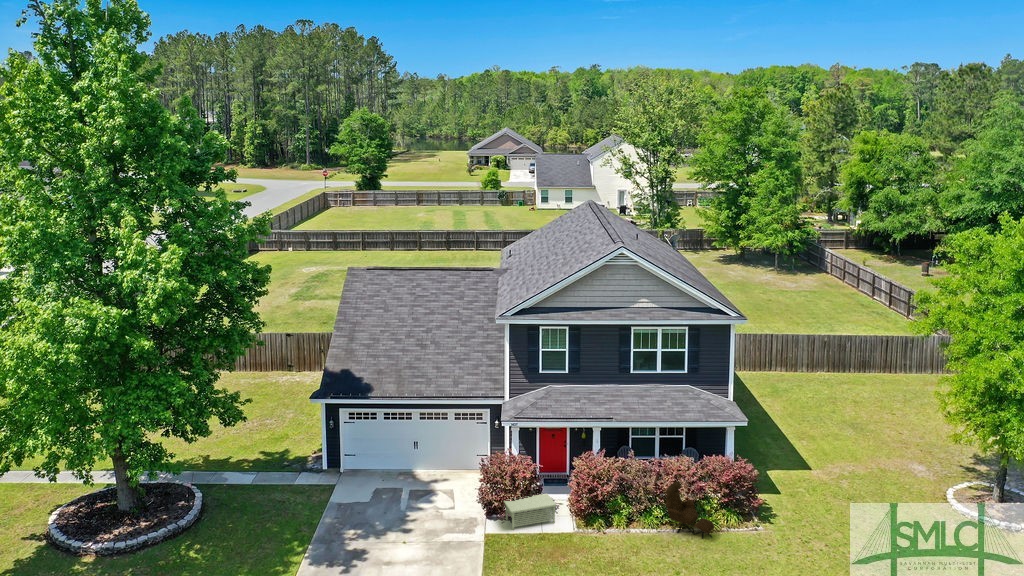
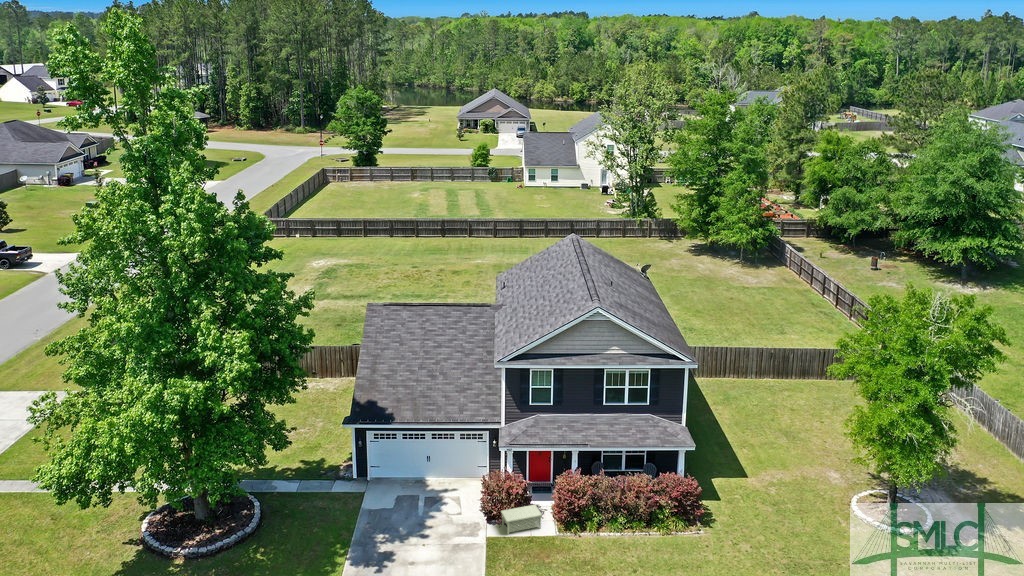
lounge chair: present [666,482,715,539] -> none [628,497,665,543]

